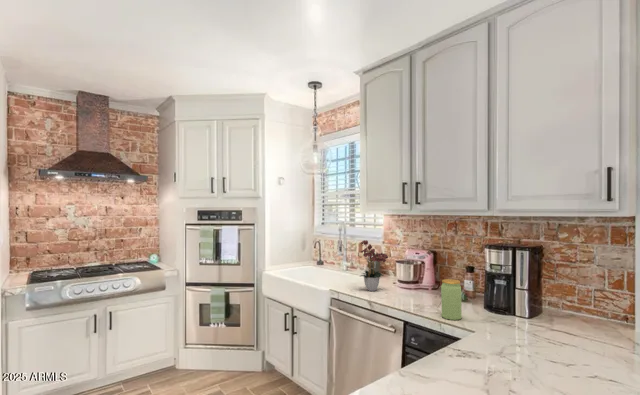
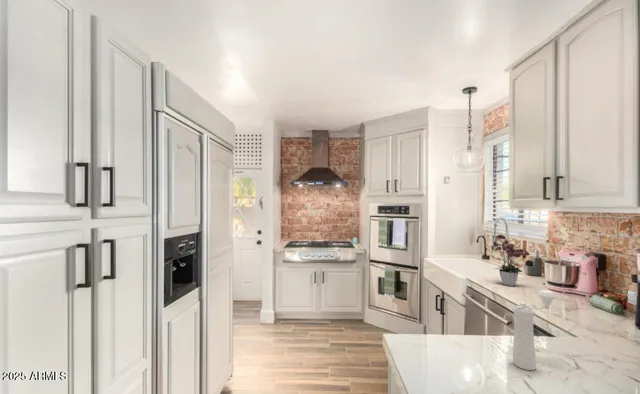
jar: present [441,279,462,320] -> none [557,279,585,326]
pepper mill: none [476,296,496,377] -> present [512,290,555,370]

